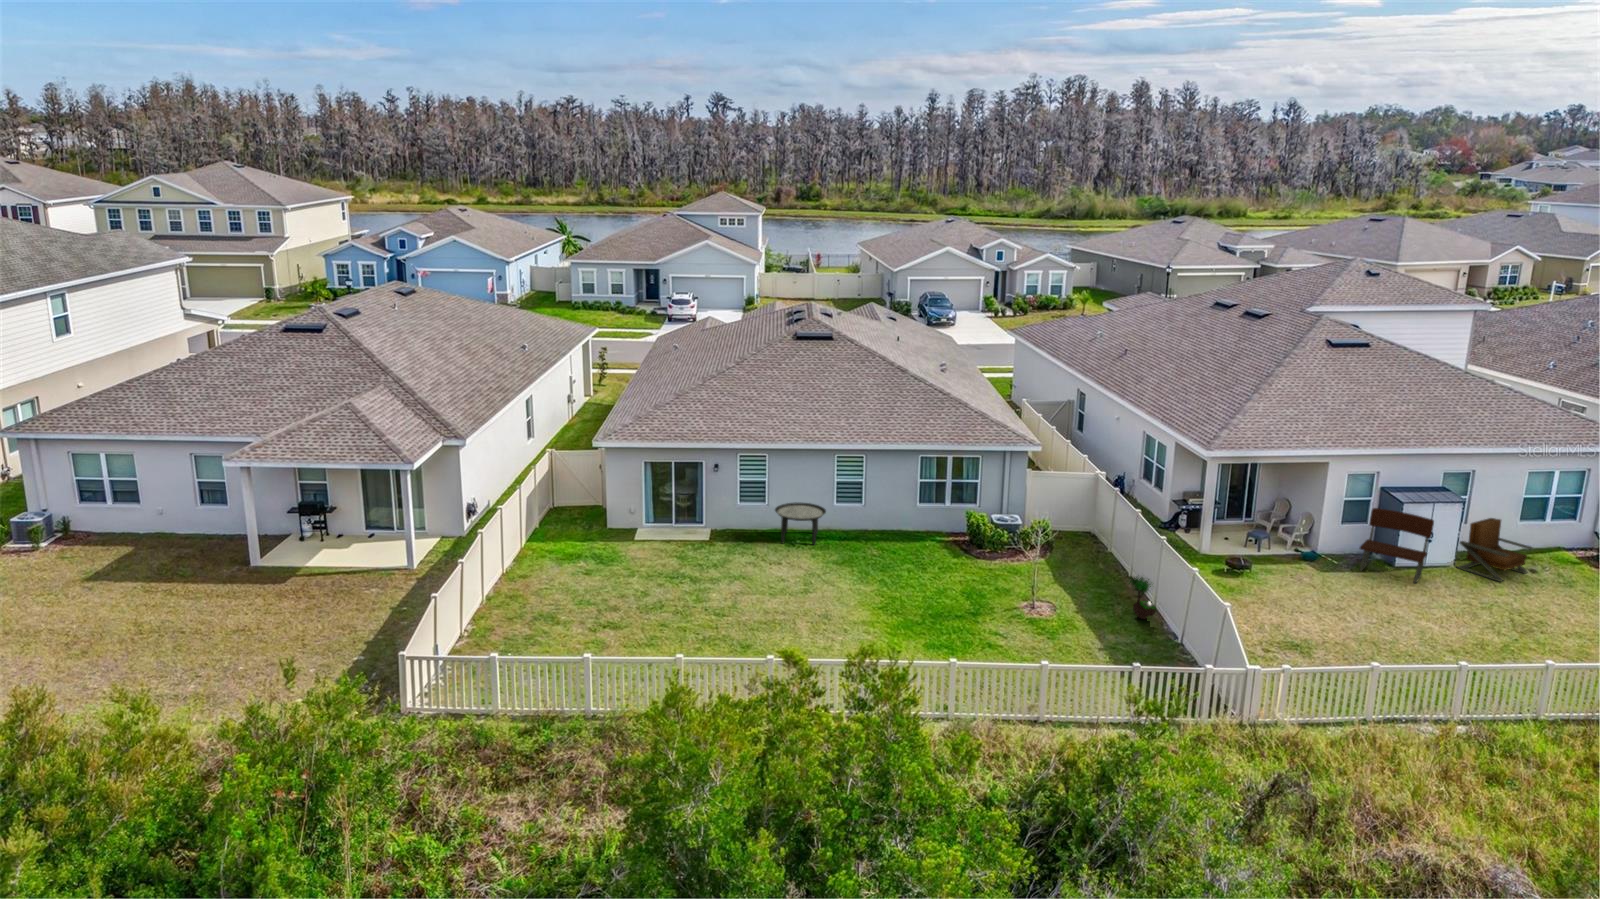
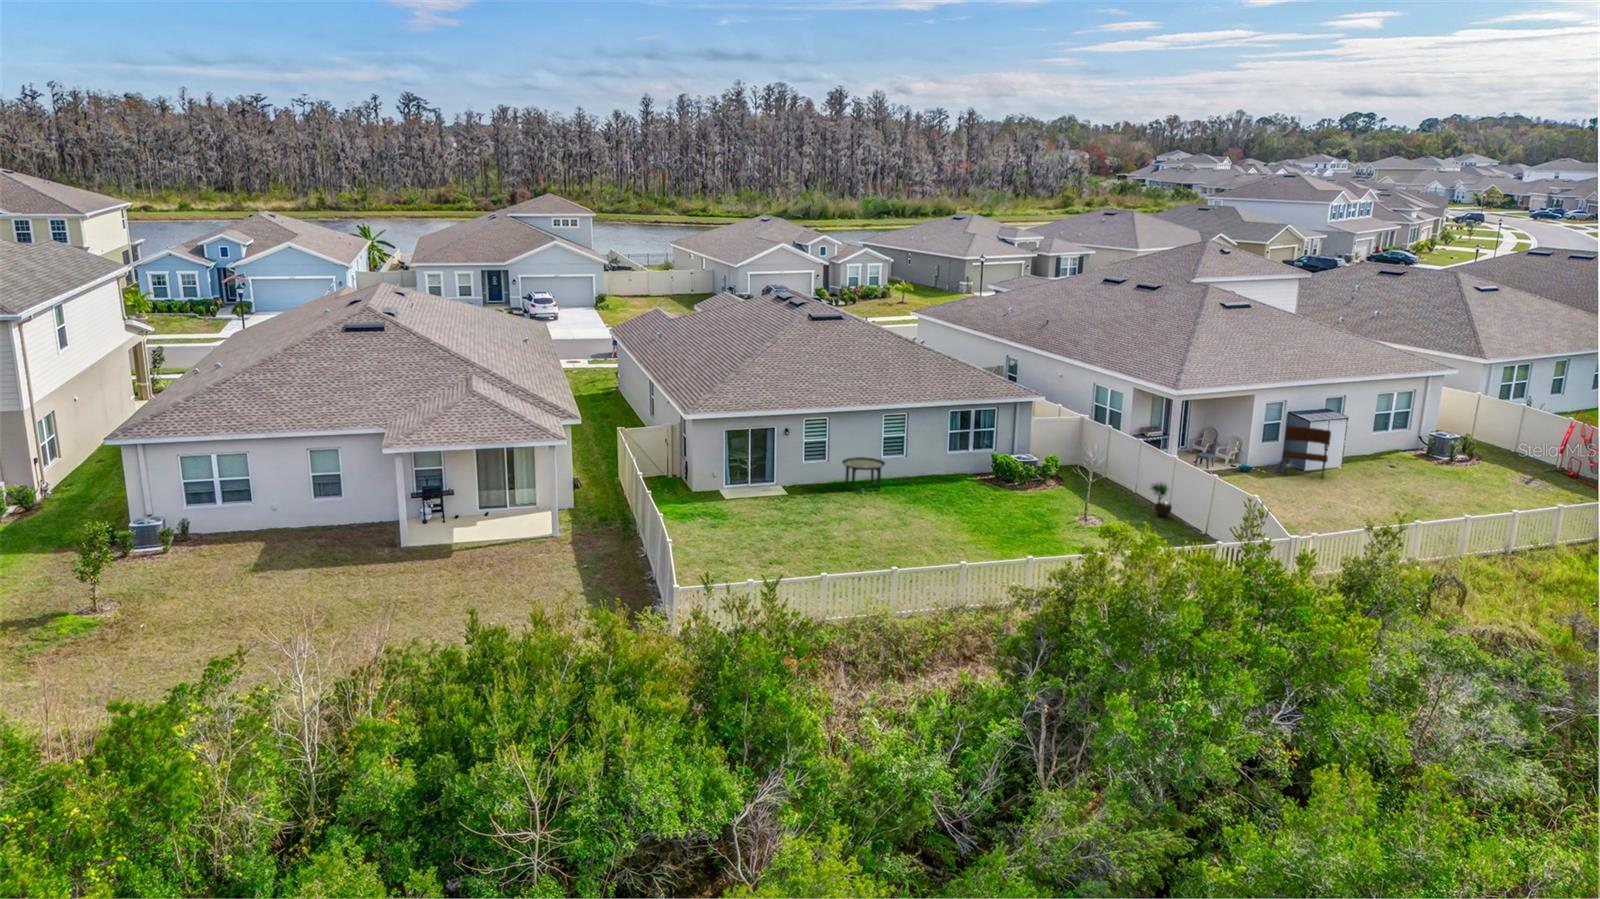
lounge chair: present [1457,518,1532,581] -> none [1341,429,1389,473]

